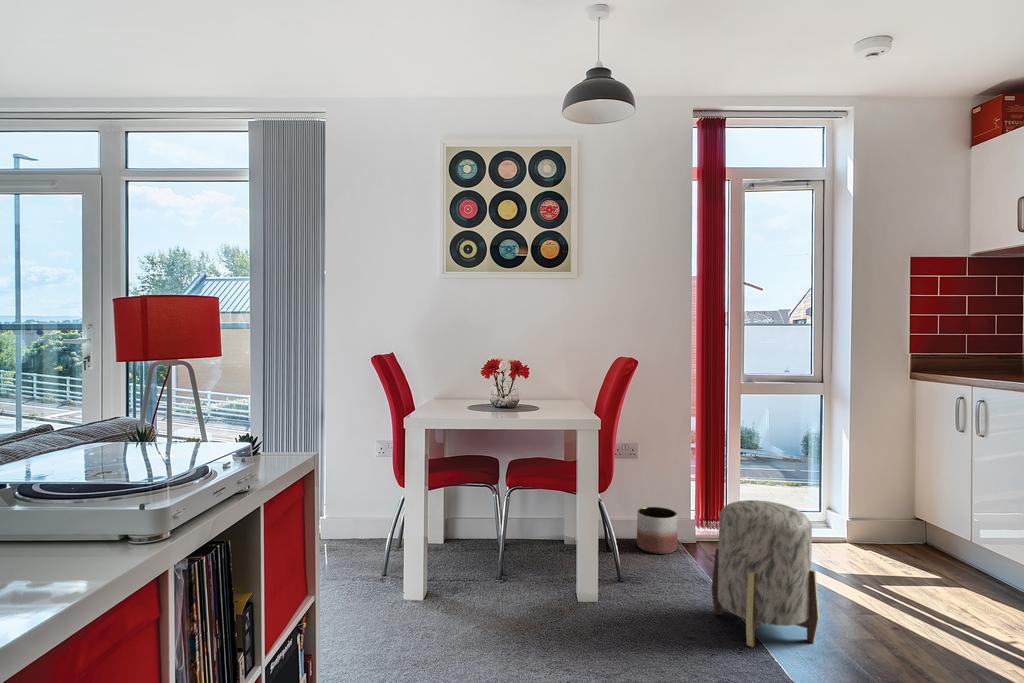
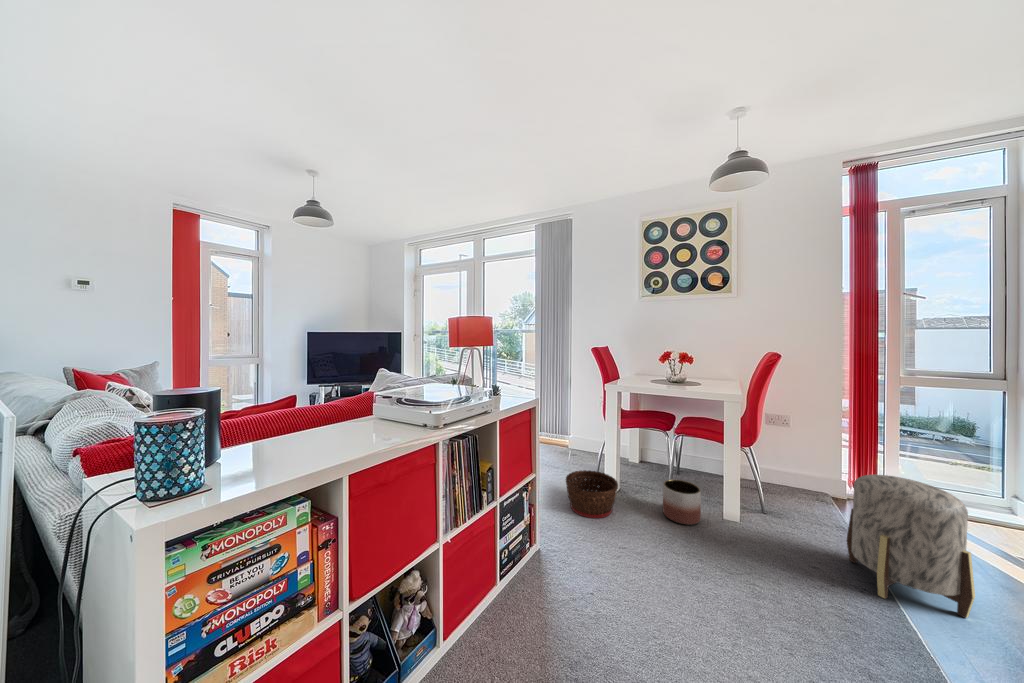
planter: present [637,507,677,554] -> present [663,479,701,525]
basket: none [345,571,437,655] -> present [566,470,618,518]

